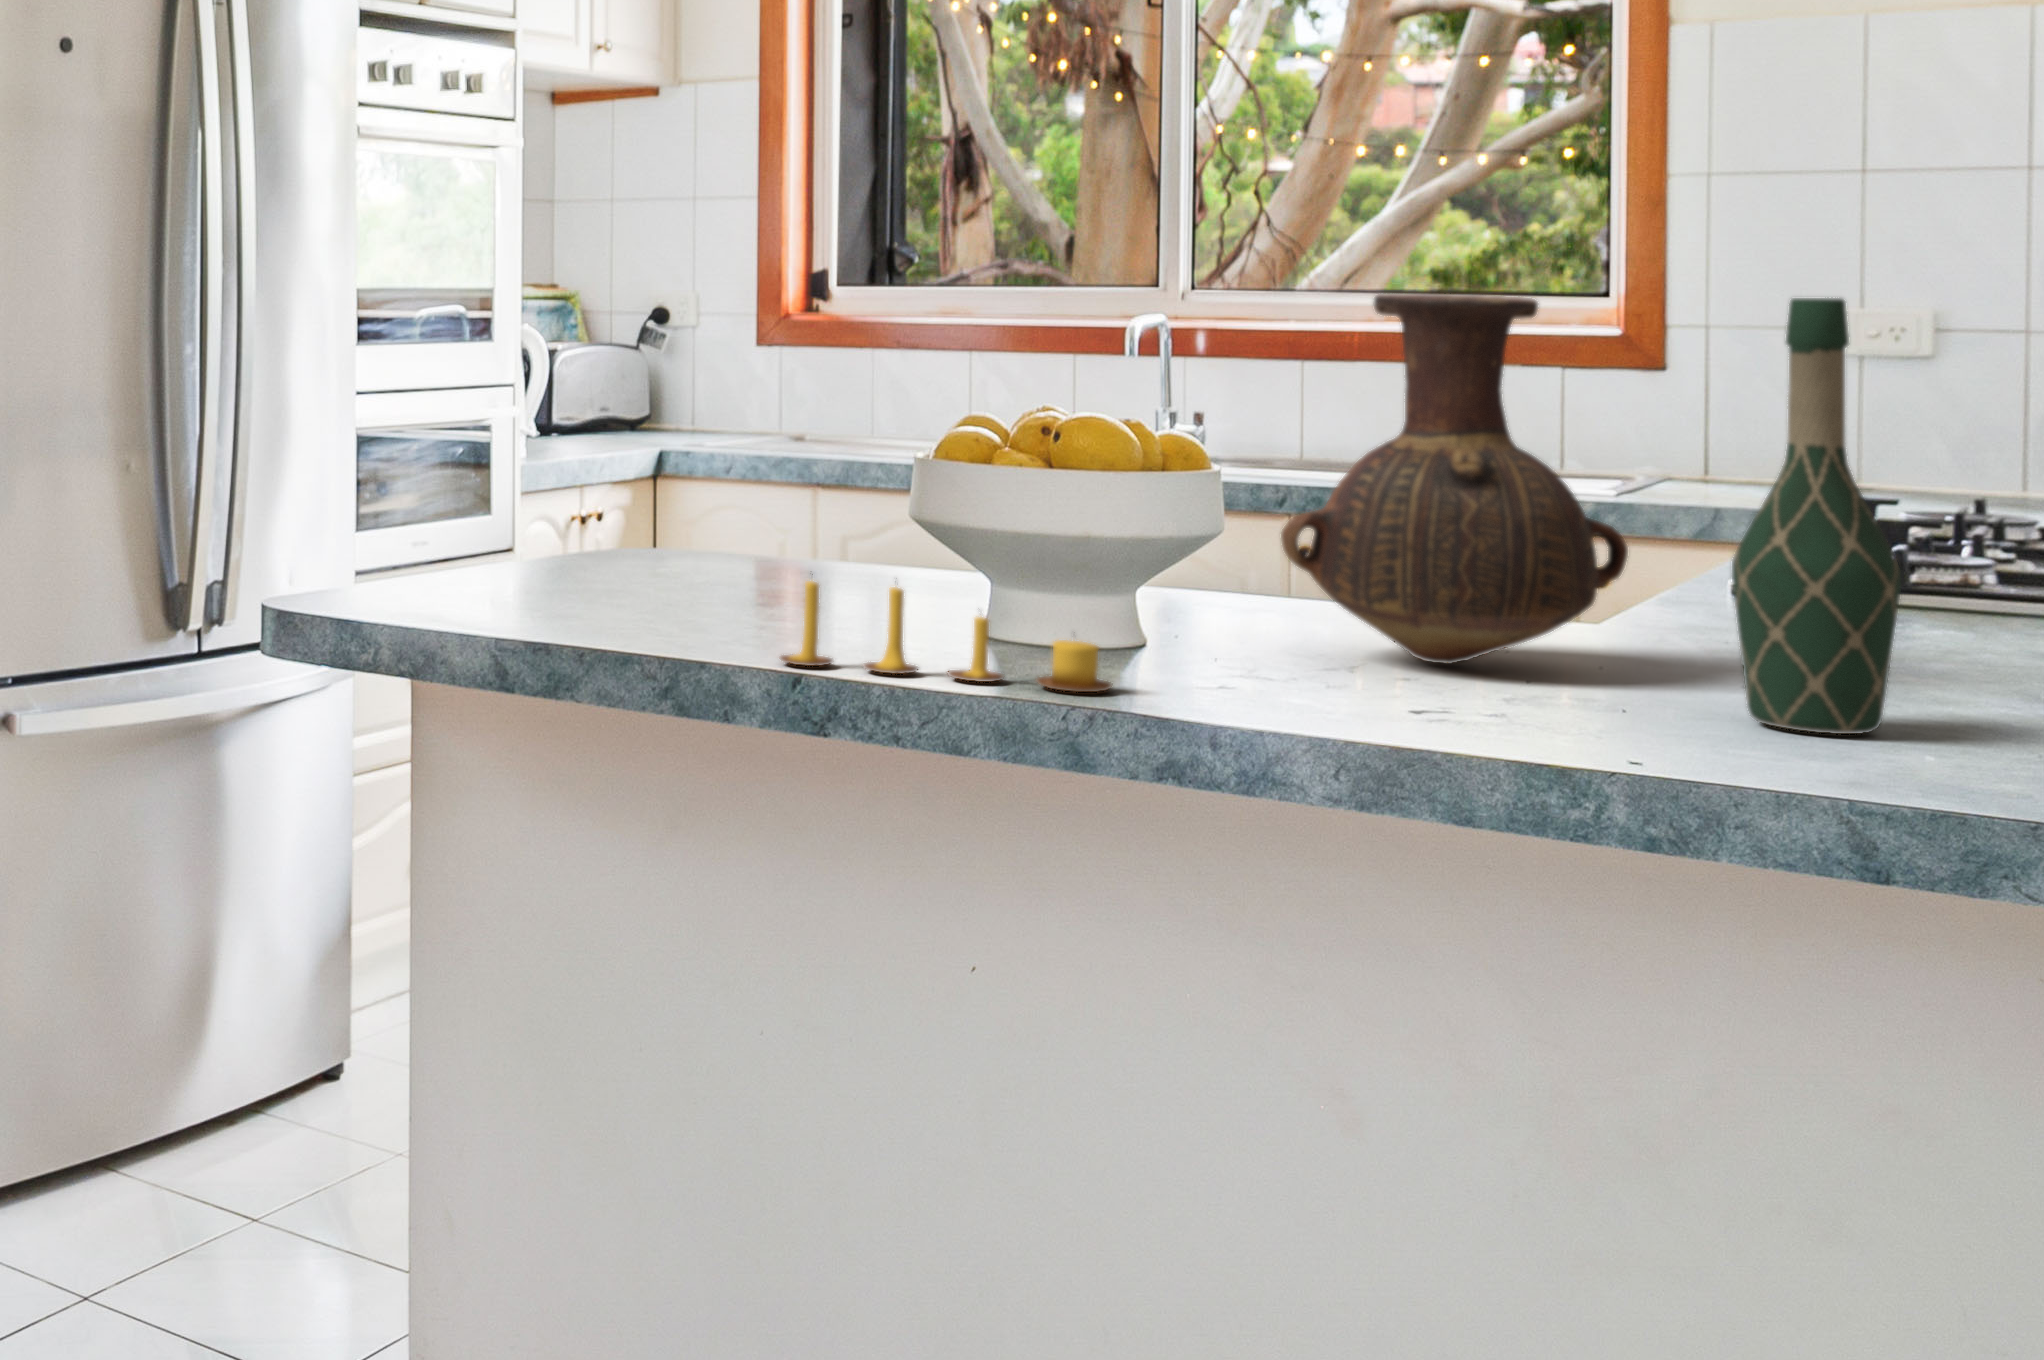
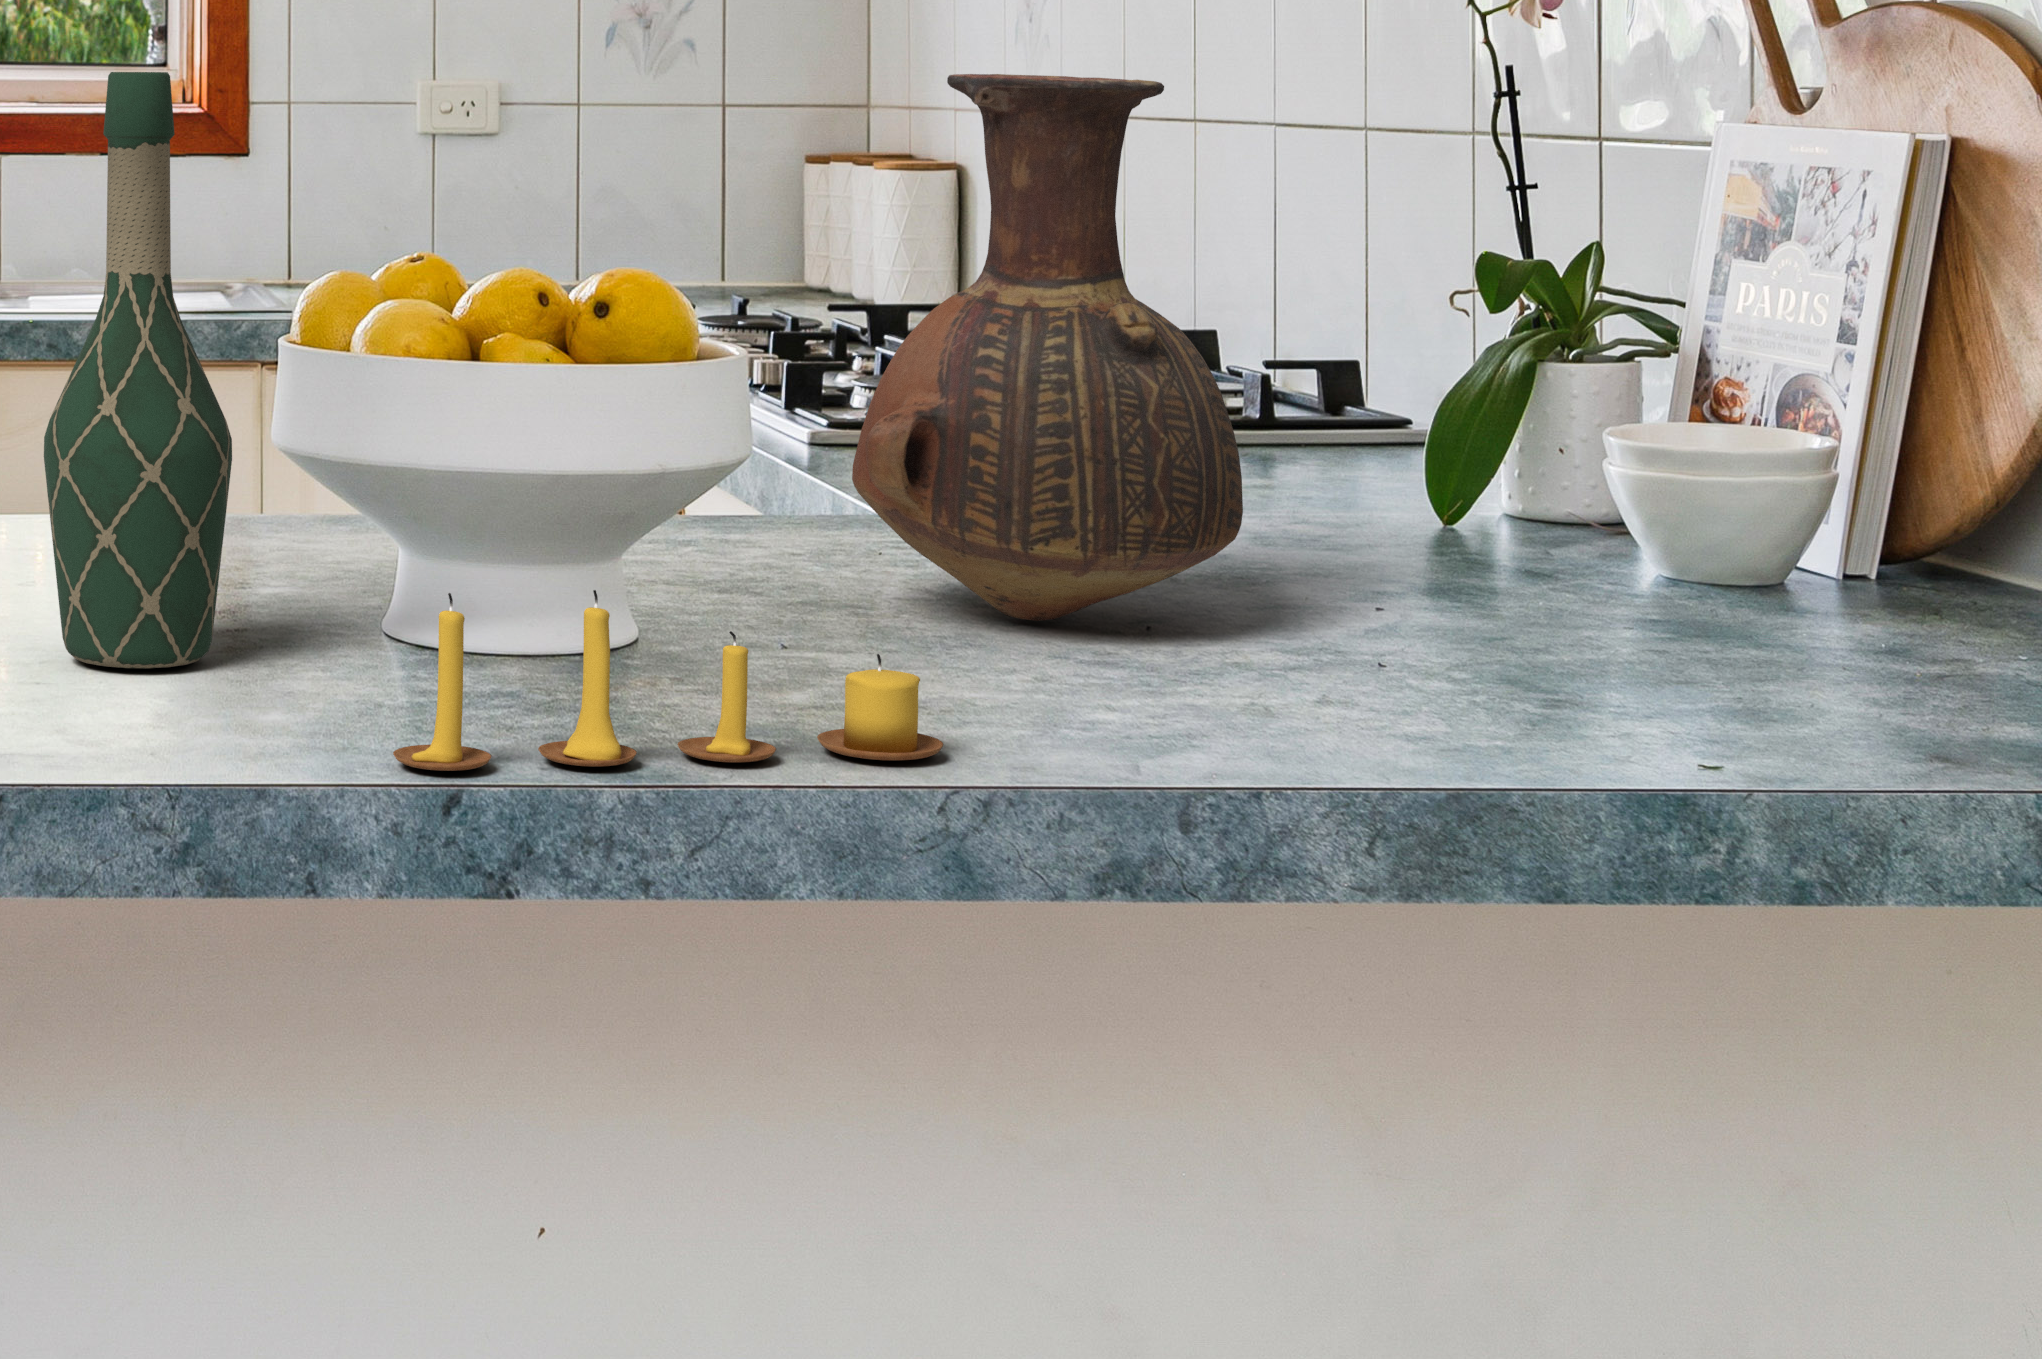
wine bottle: present [1732,298,1901,734] -> present [44,72,232,668]

